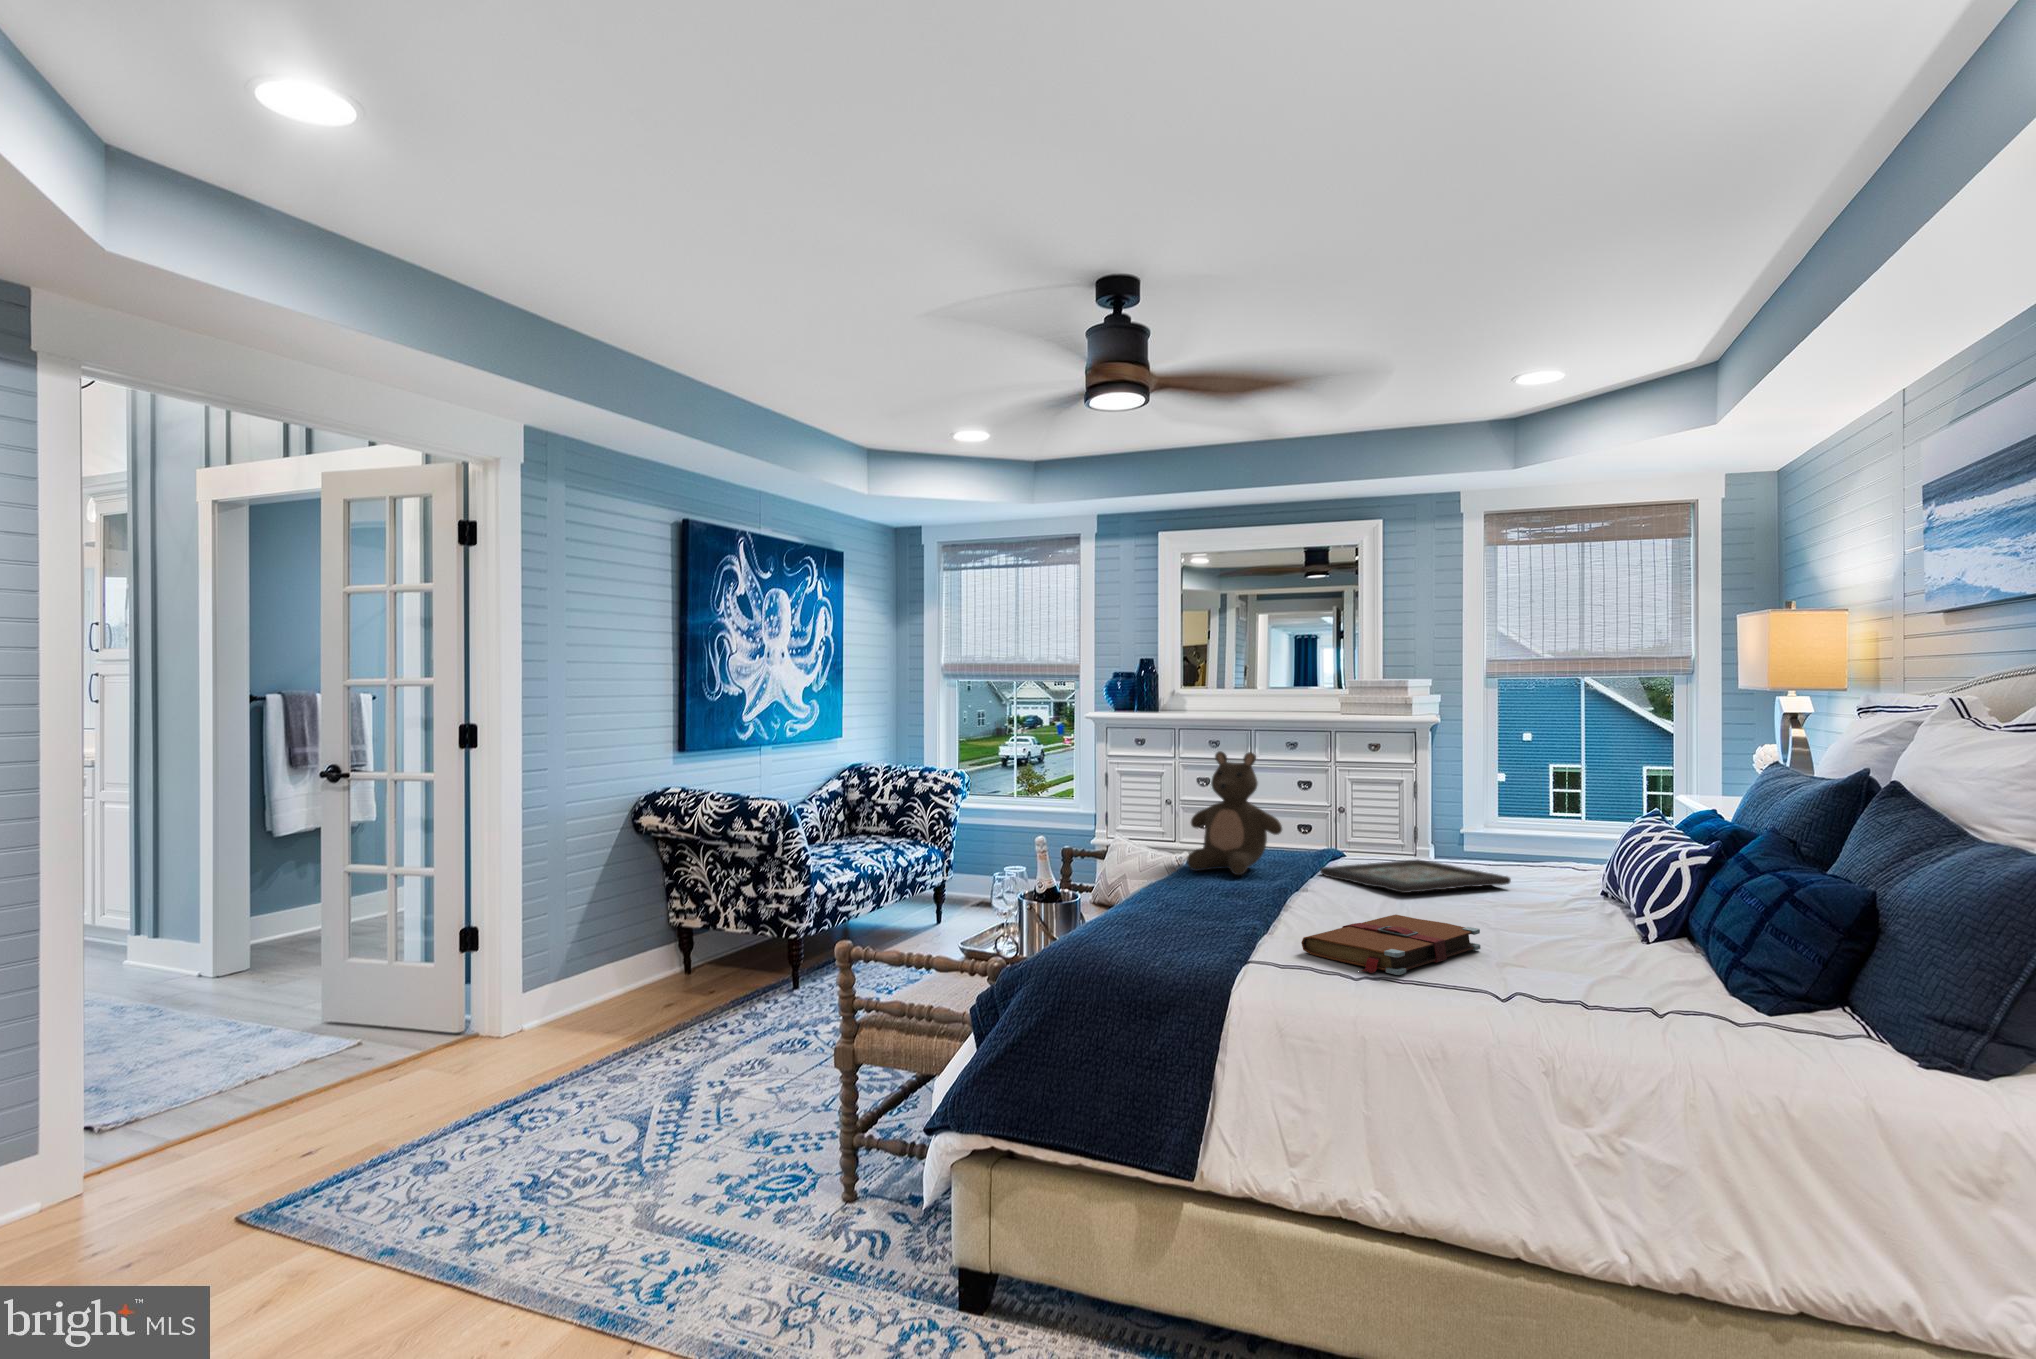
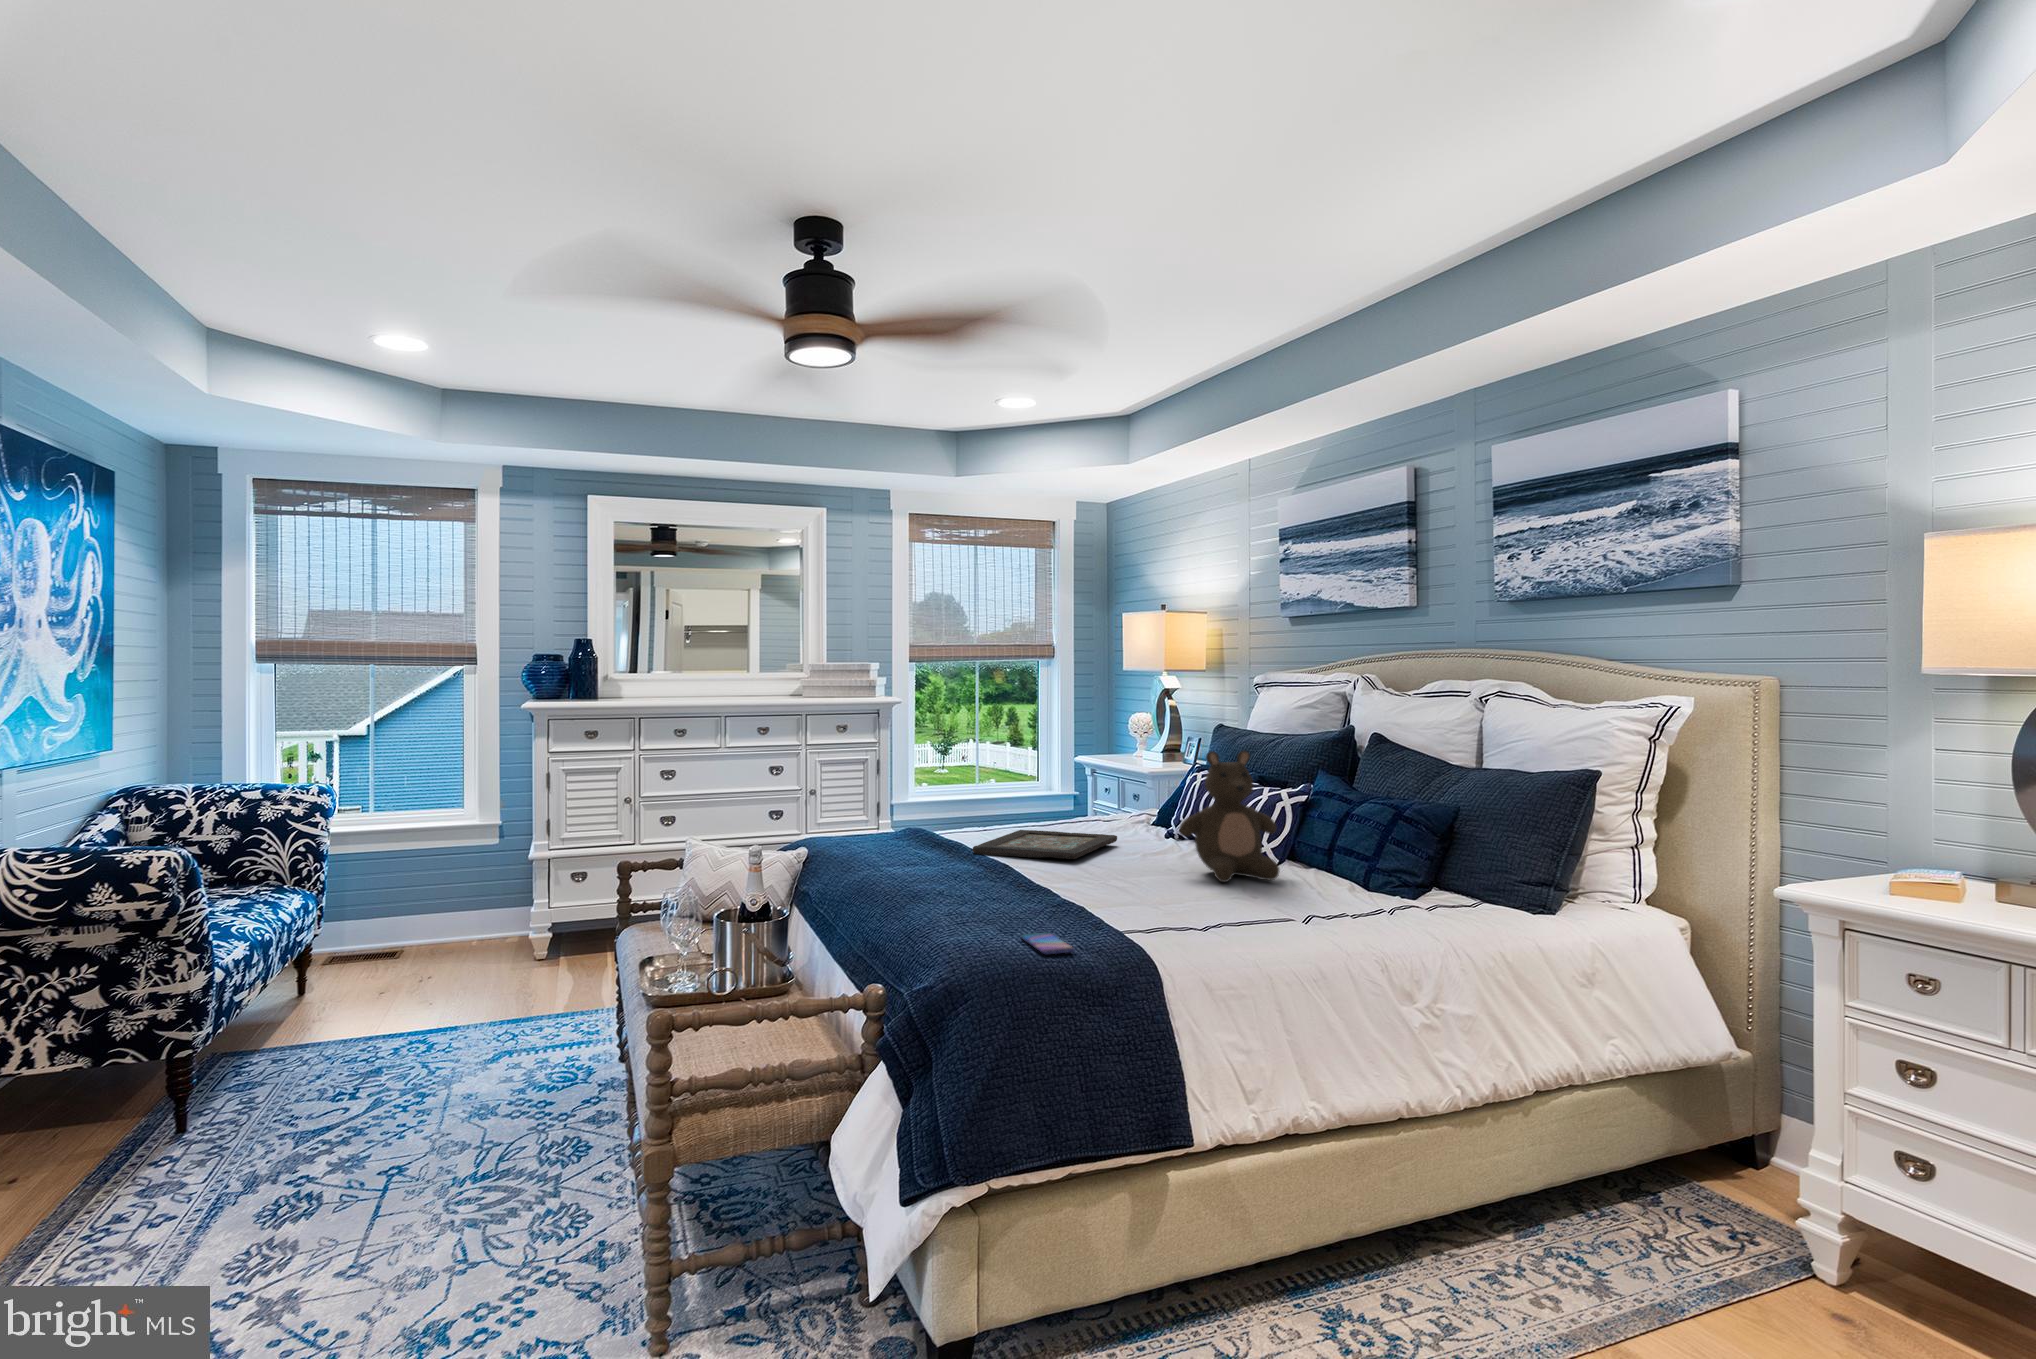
stuffed bear: present [1187,751,1282,875] -> present [1179,751,1280,882]
book: present [1301,915,1480,975] -> none [1133,876,1232,926]
smartphone: none [1124,941,1177,963] -> present [1021,933,1074,954]

